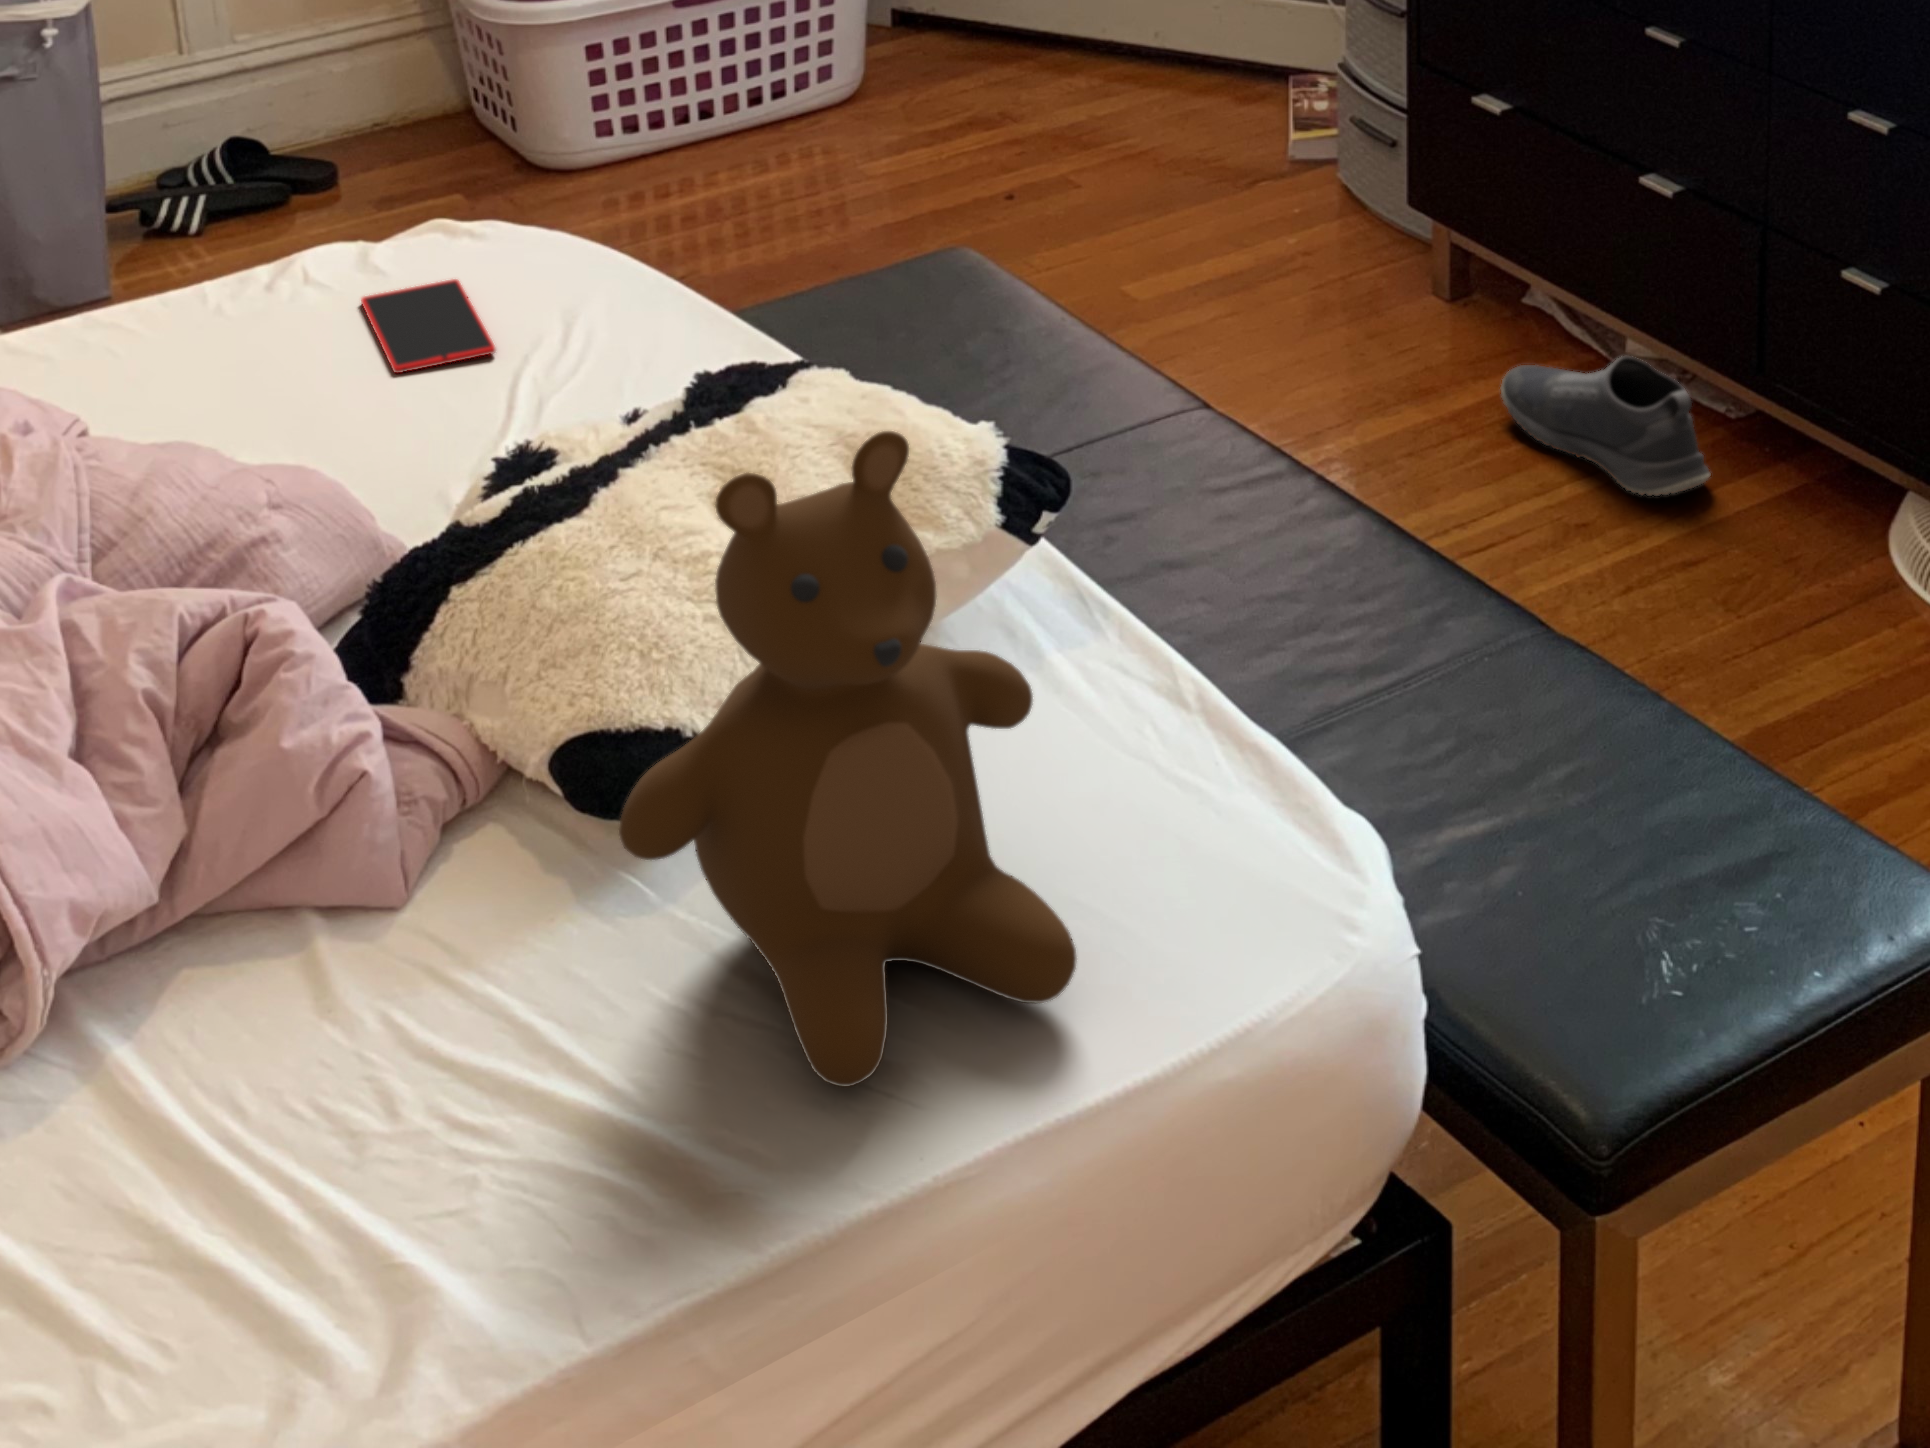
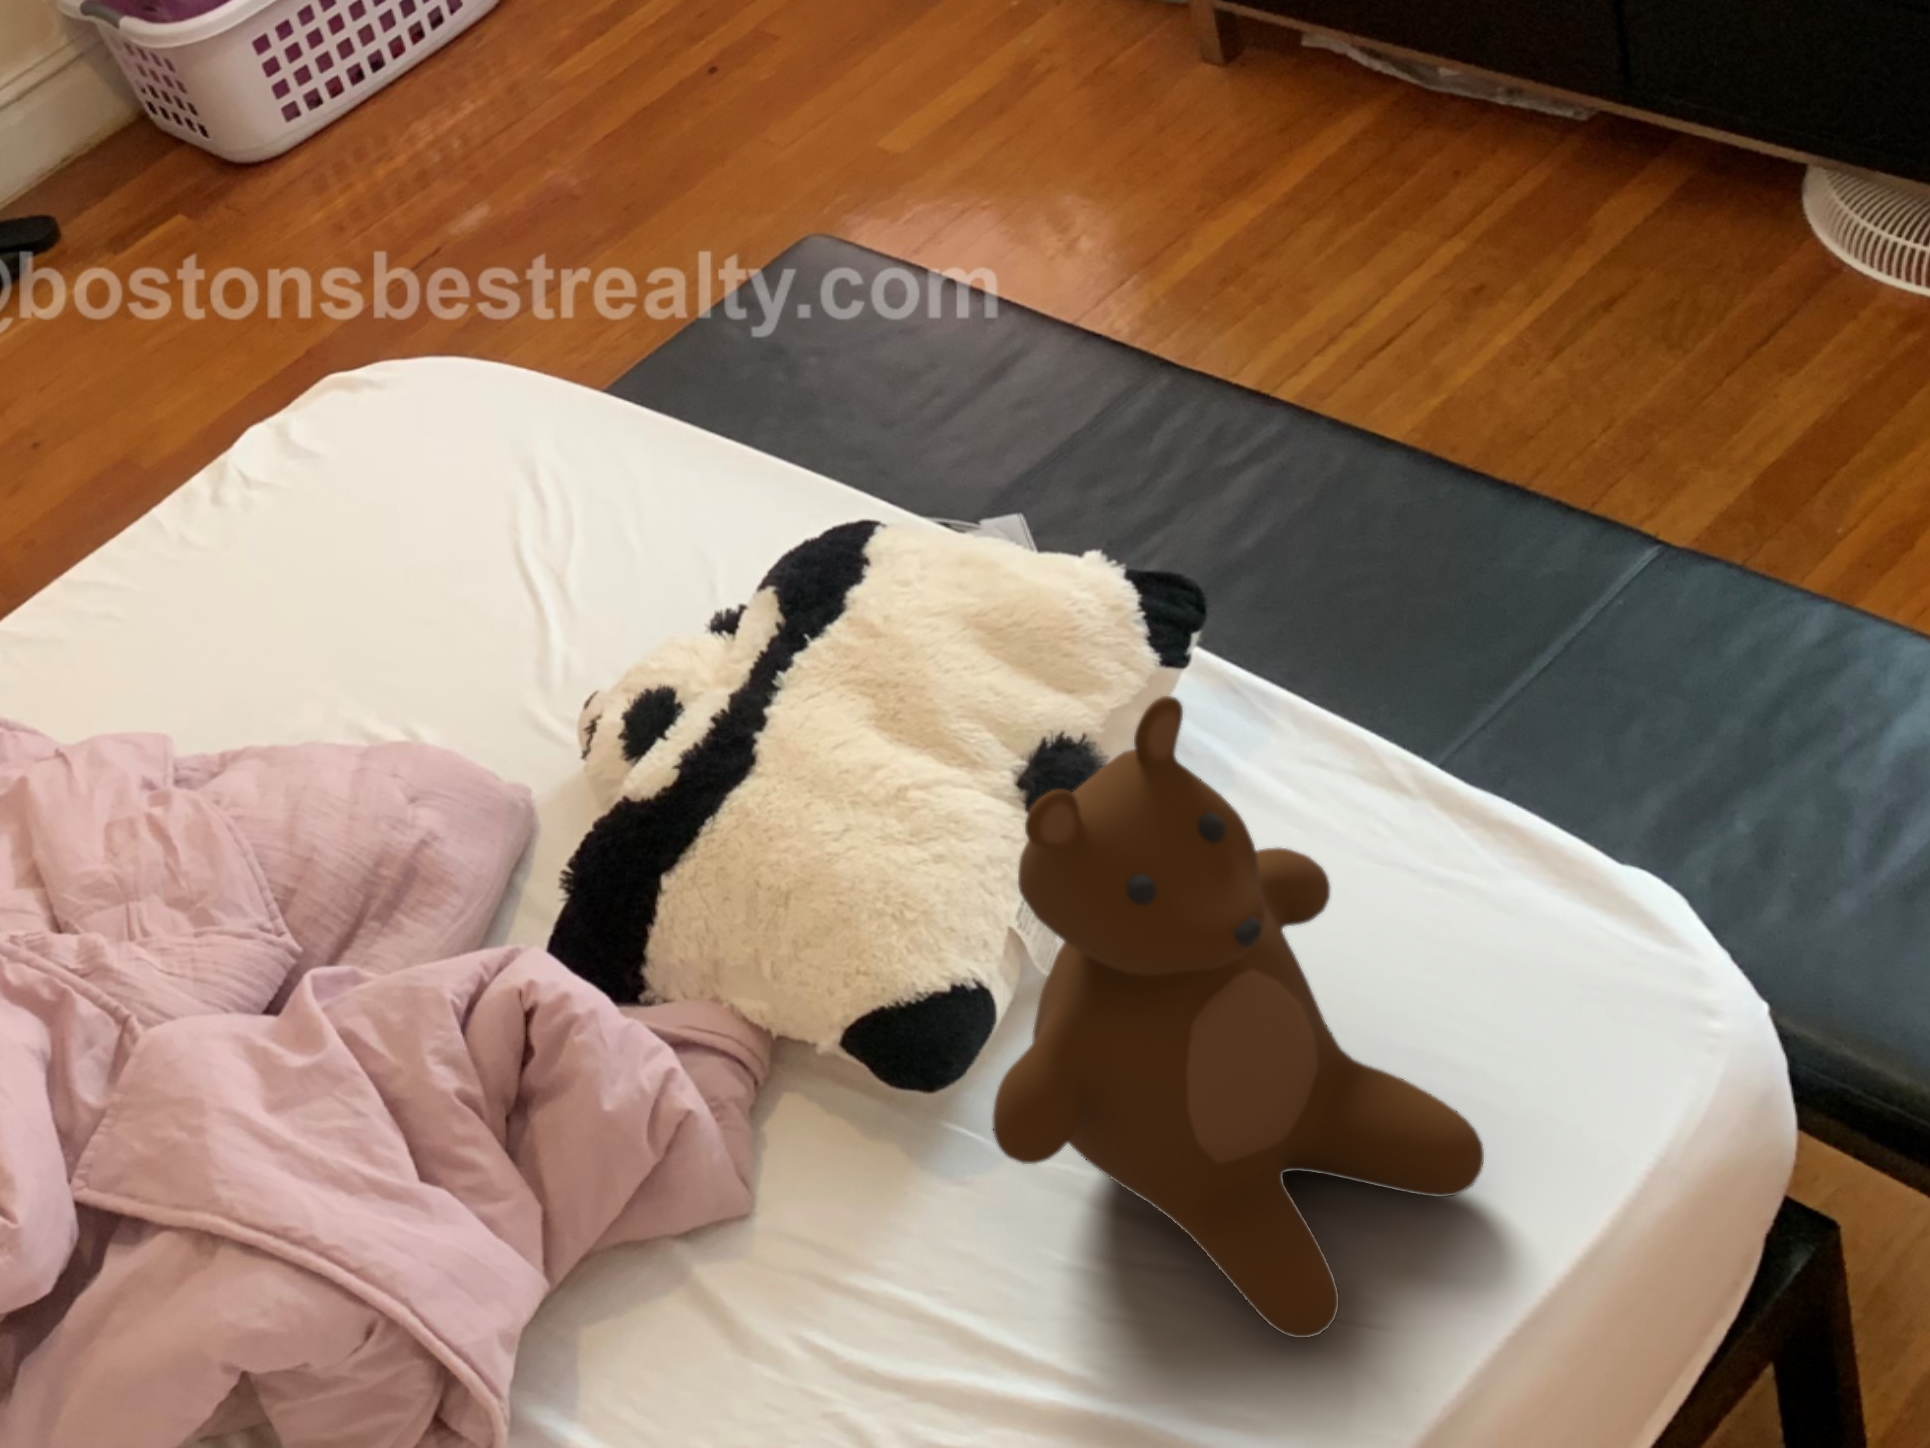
smartphone: present [361,279,496,373] -> none [309,445,475,574]
shoe: present [1500,356,1710,496] -> none [1331,108,1598,247]

